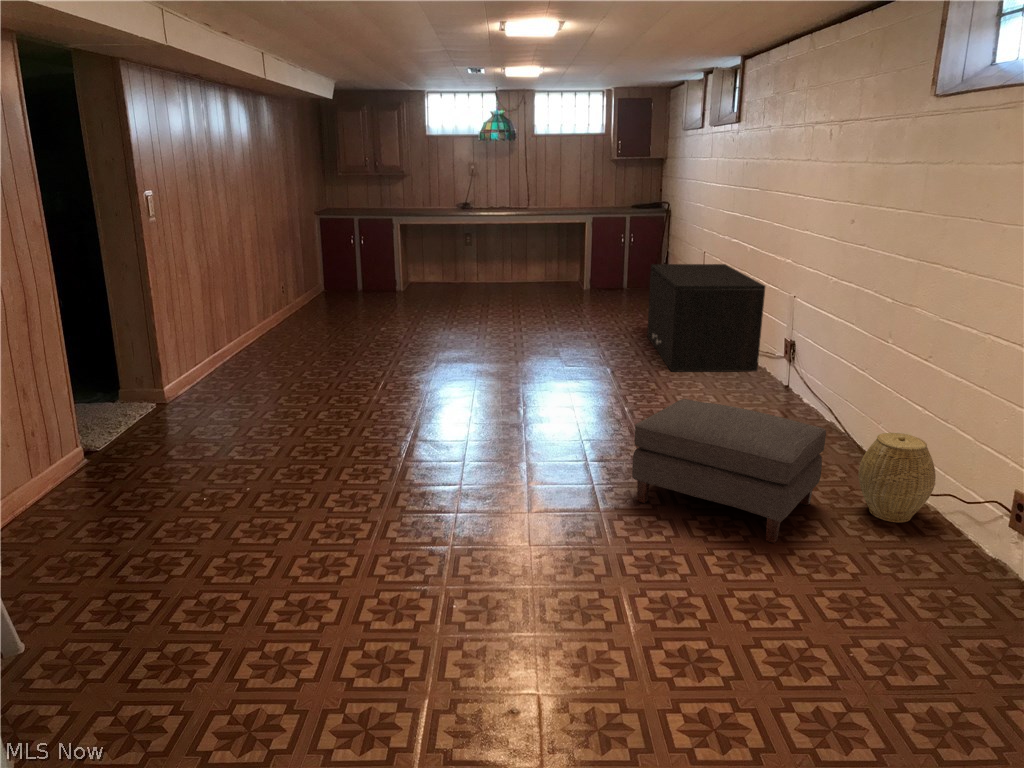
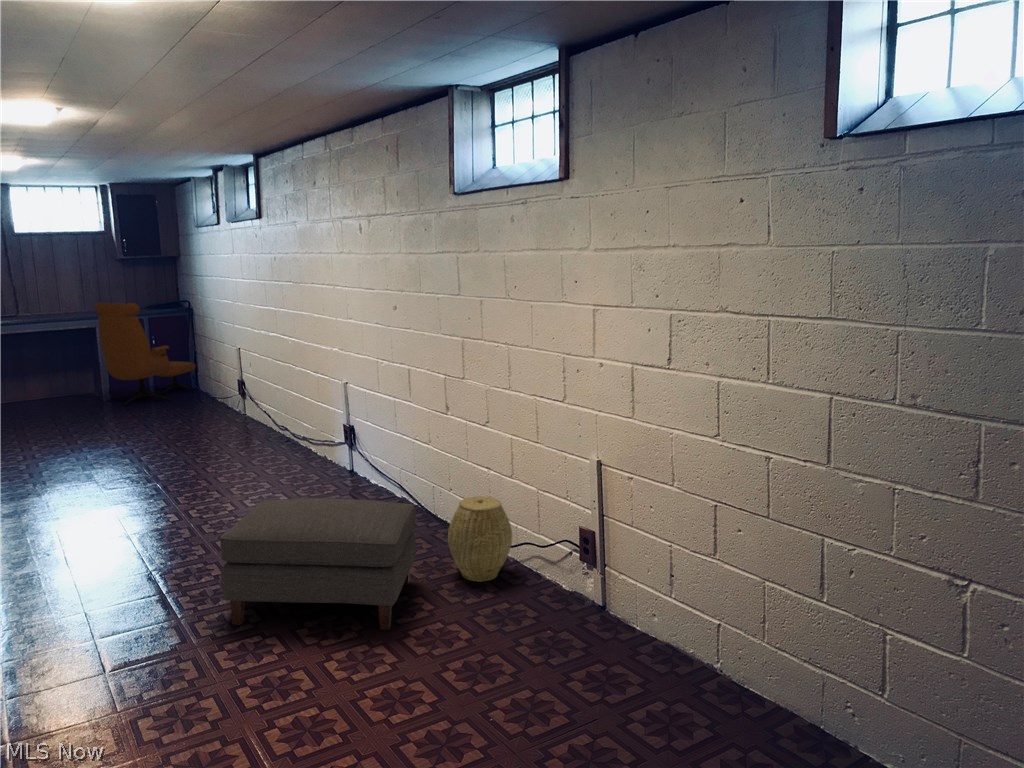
lounge chair: none [592,210,670,301] -> present [95,302,195,405]
storage cabinet: present [647,264,765,371] -> none [182,354,319,475]

